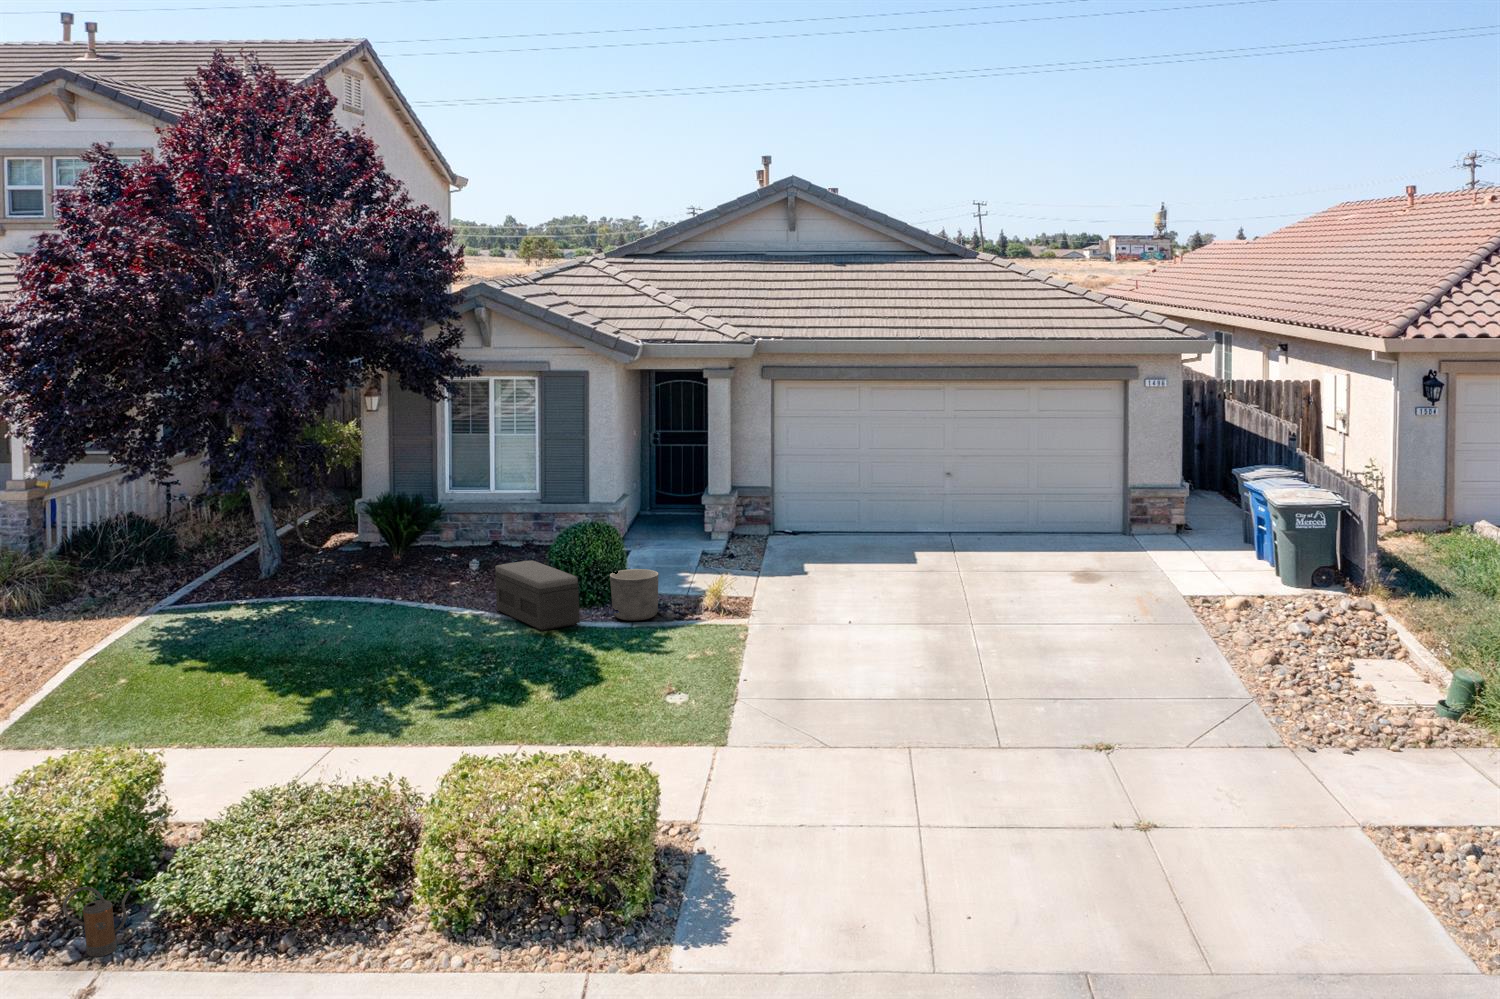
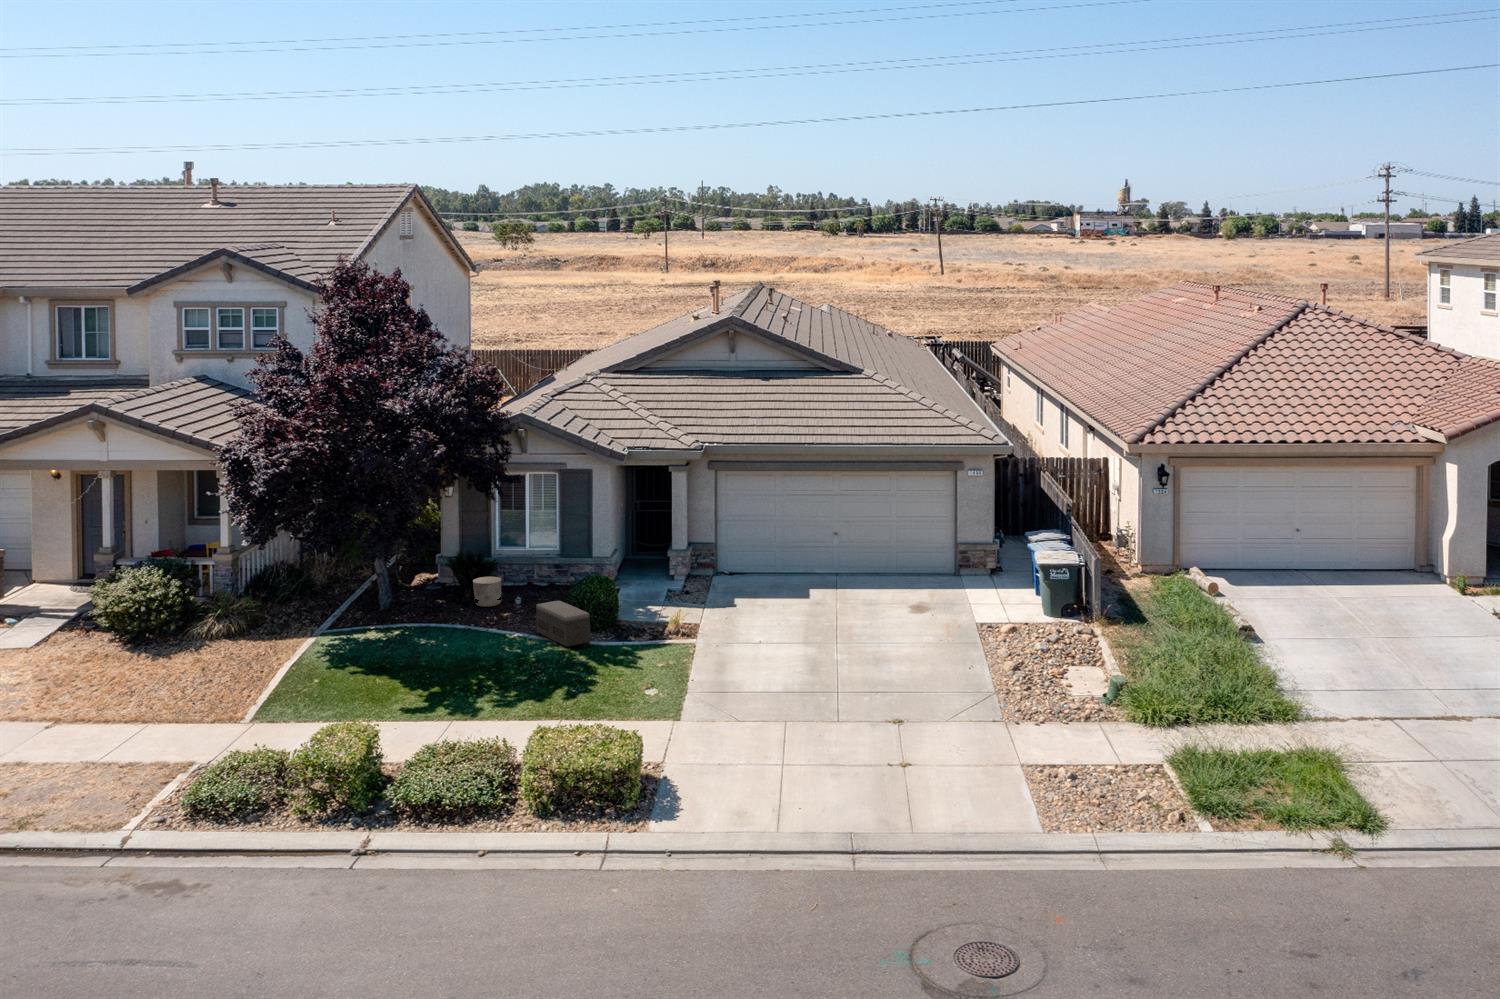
planter: present [610,569,658,621] -> present [473,577,501,607]
watering can: present [63,887,131,956] -> none [350,792,381,826]

